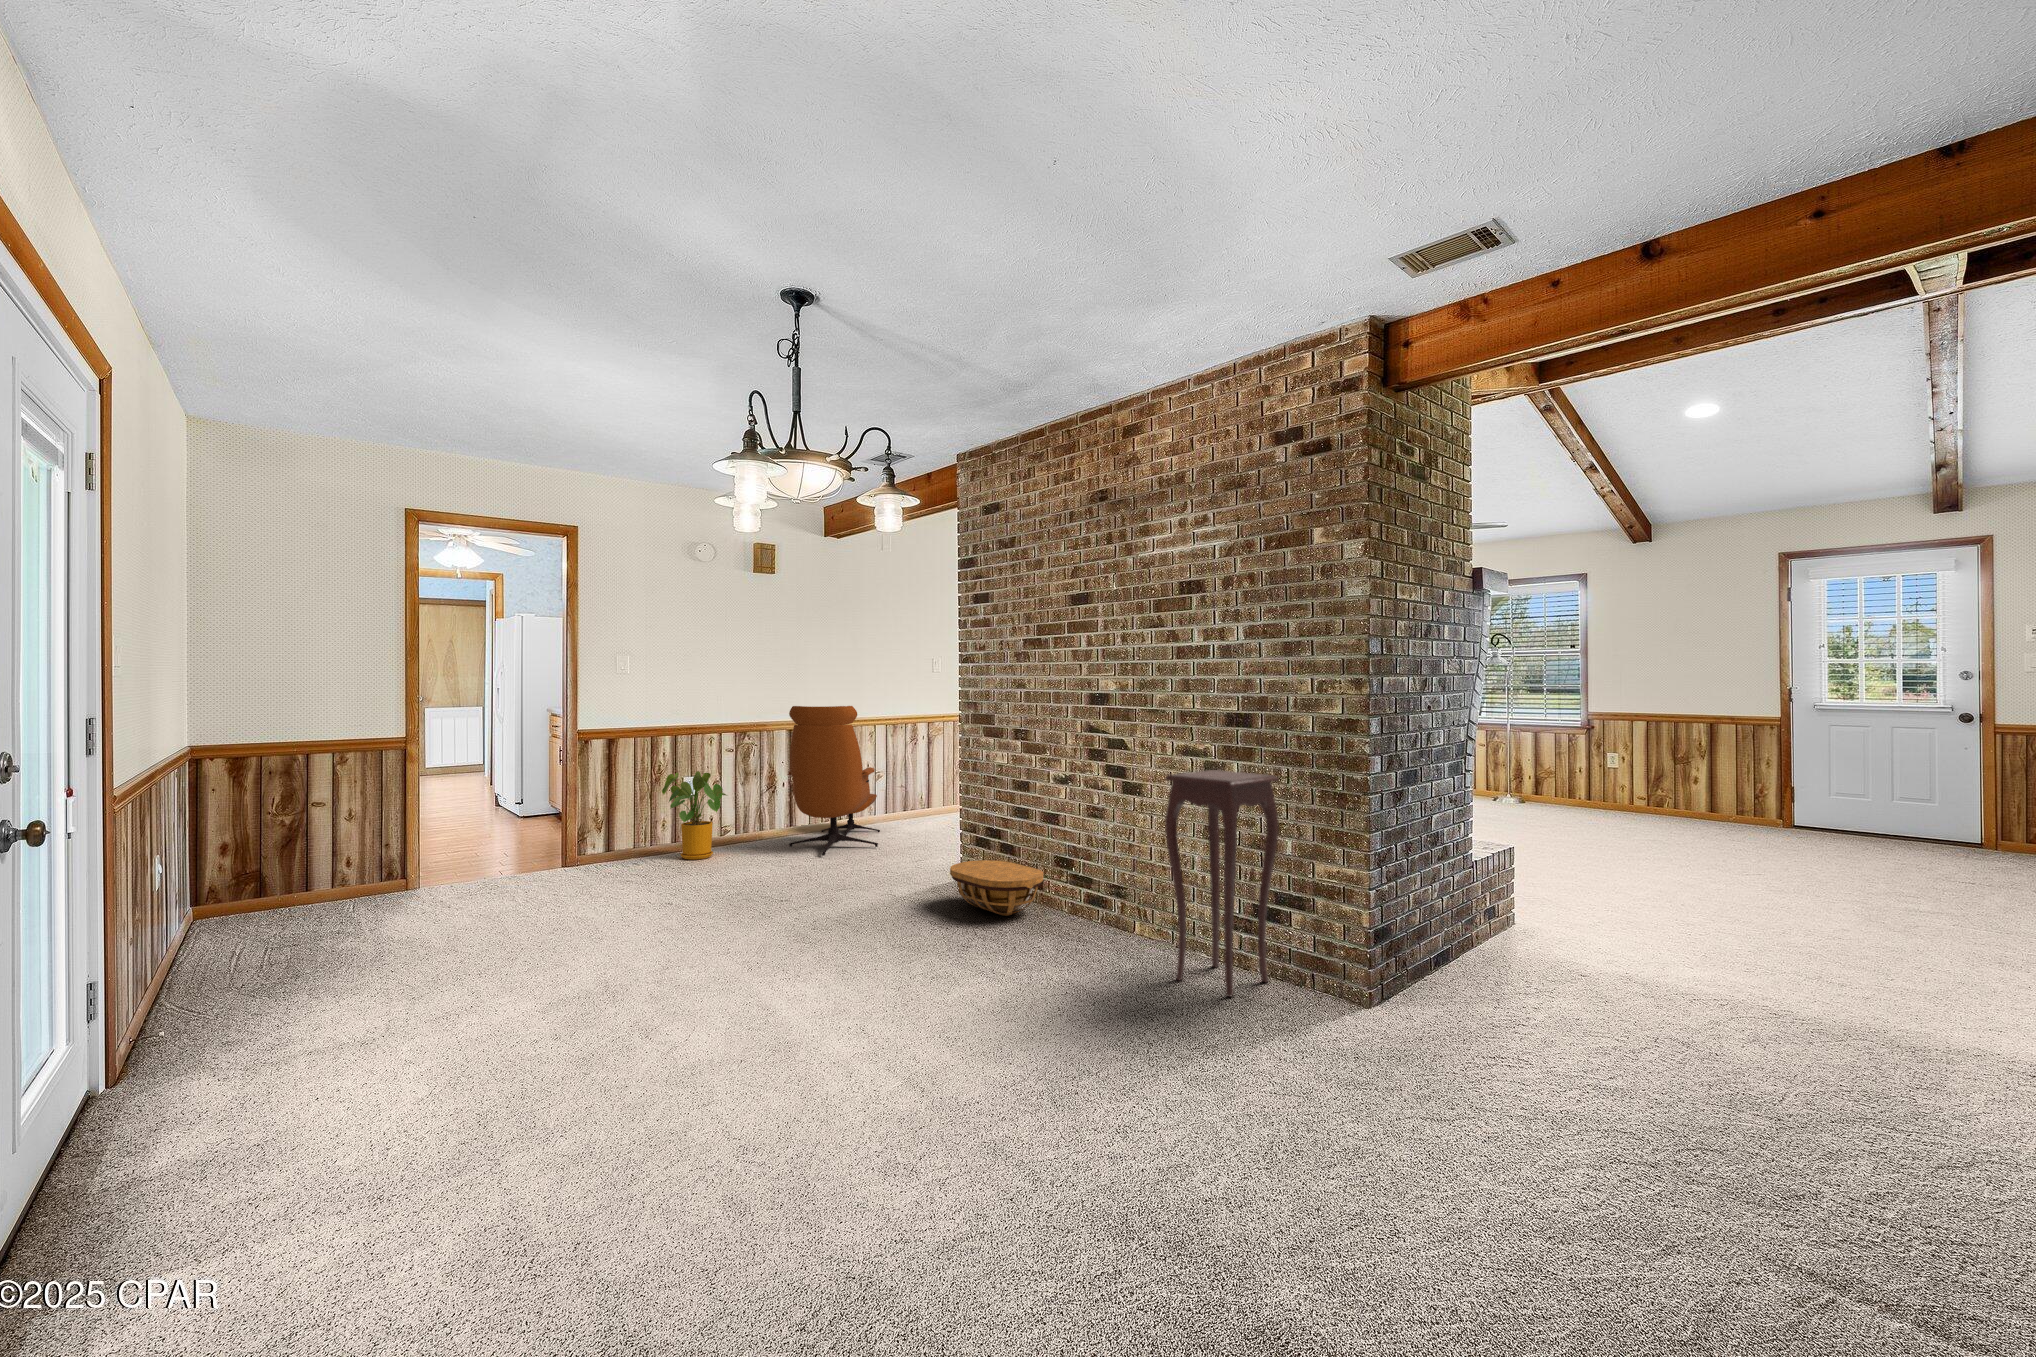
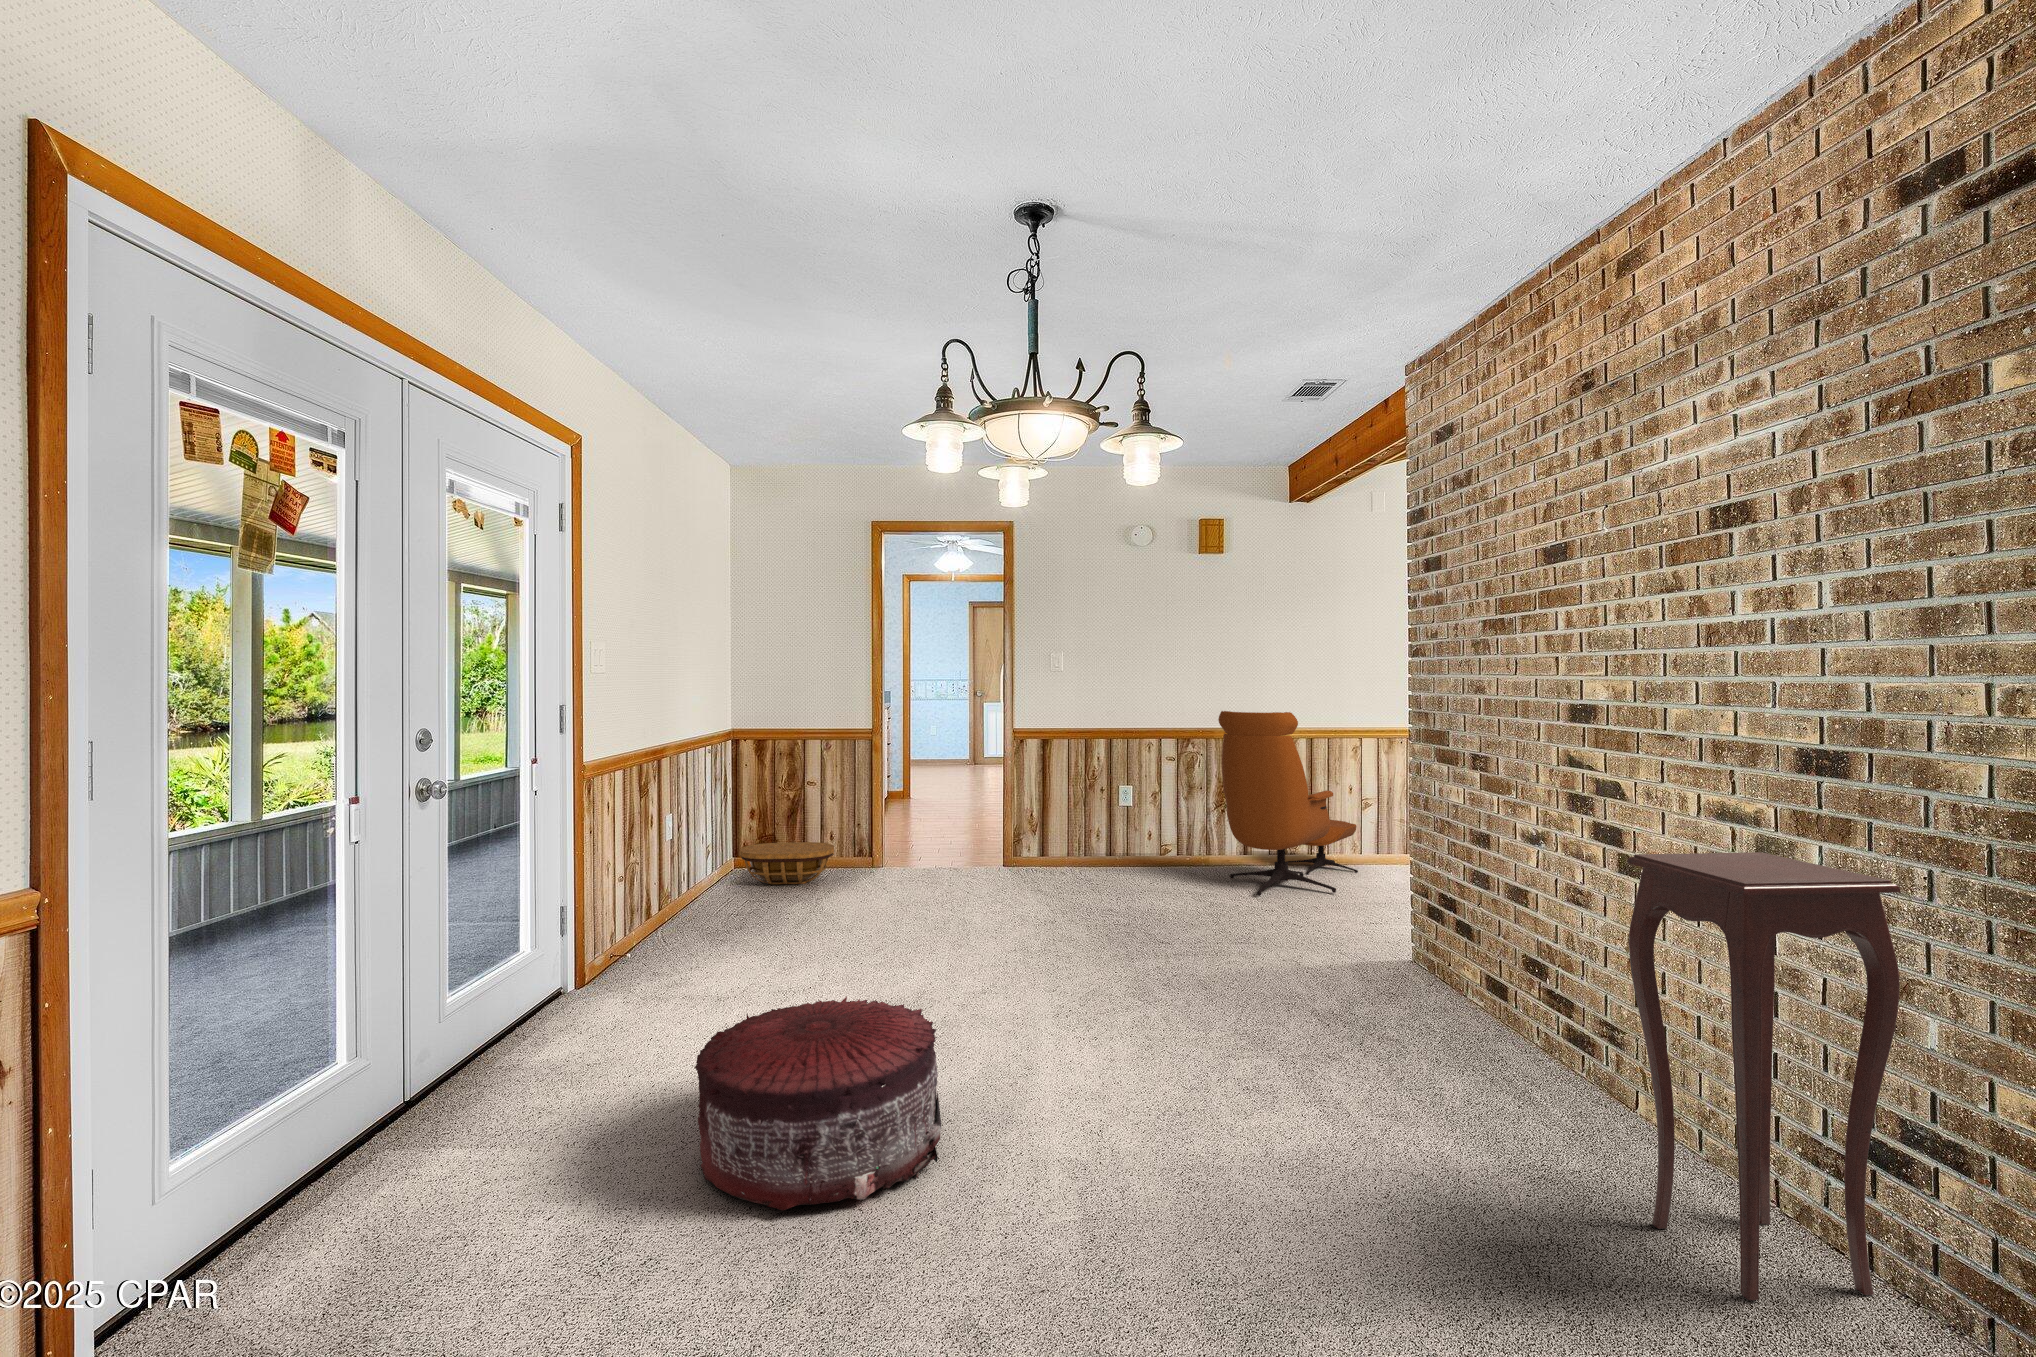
house plant: present [662,771,726,860] -> none [1092,781,1159,880]
basket: present [950,860,1043,915] -> present [740,842,834,884]
pouf: none [524,952,762,1129] -> present [695,997,941,1210]

